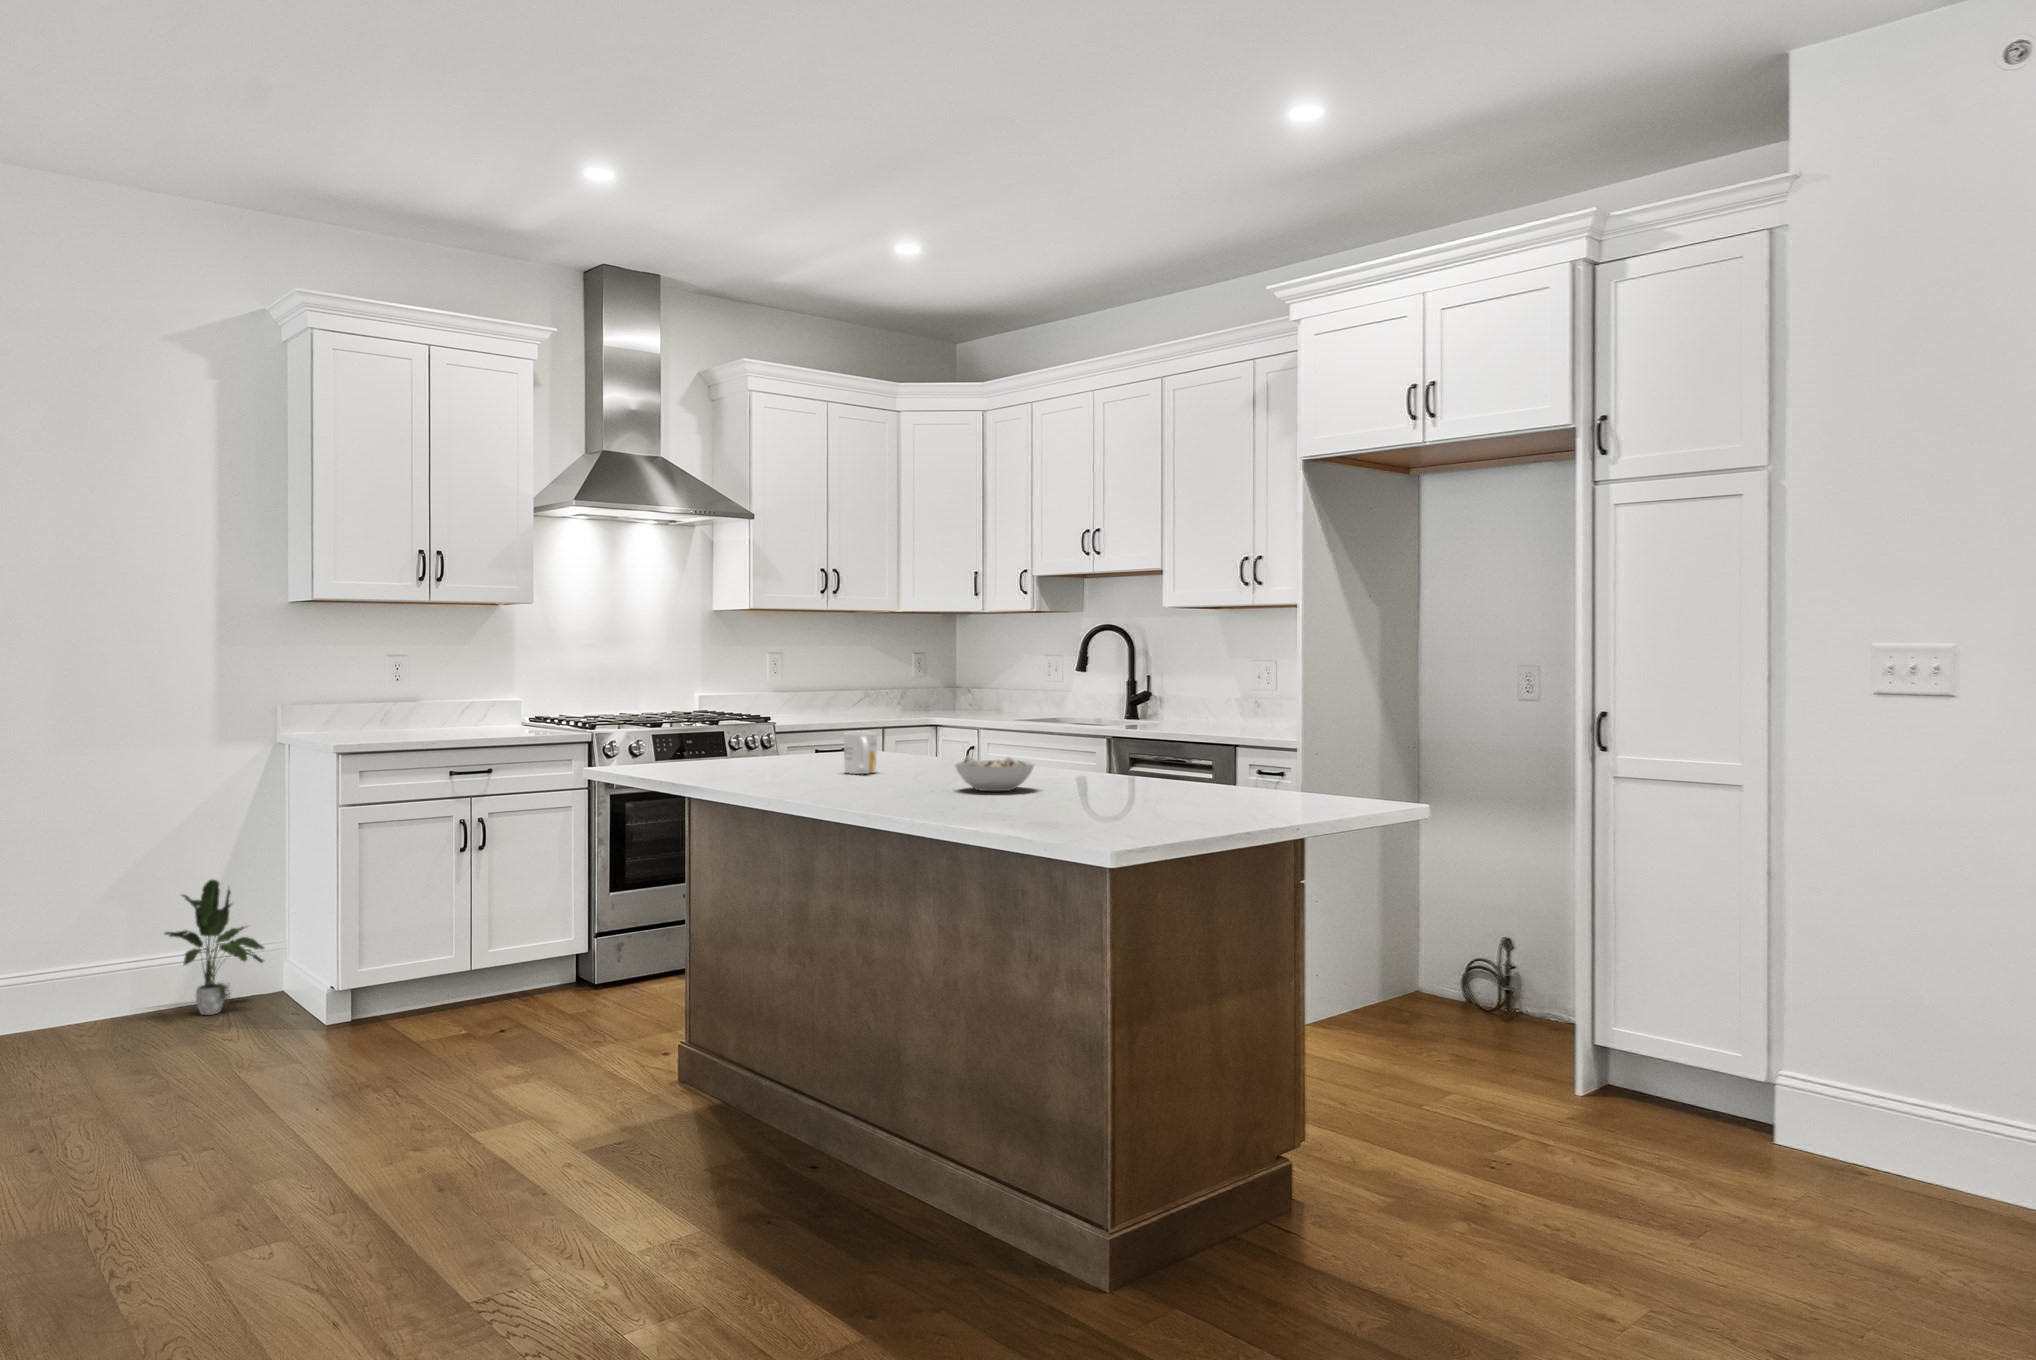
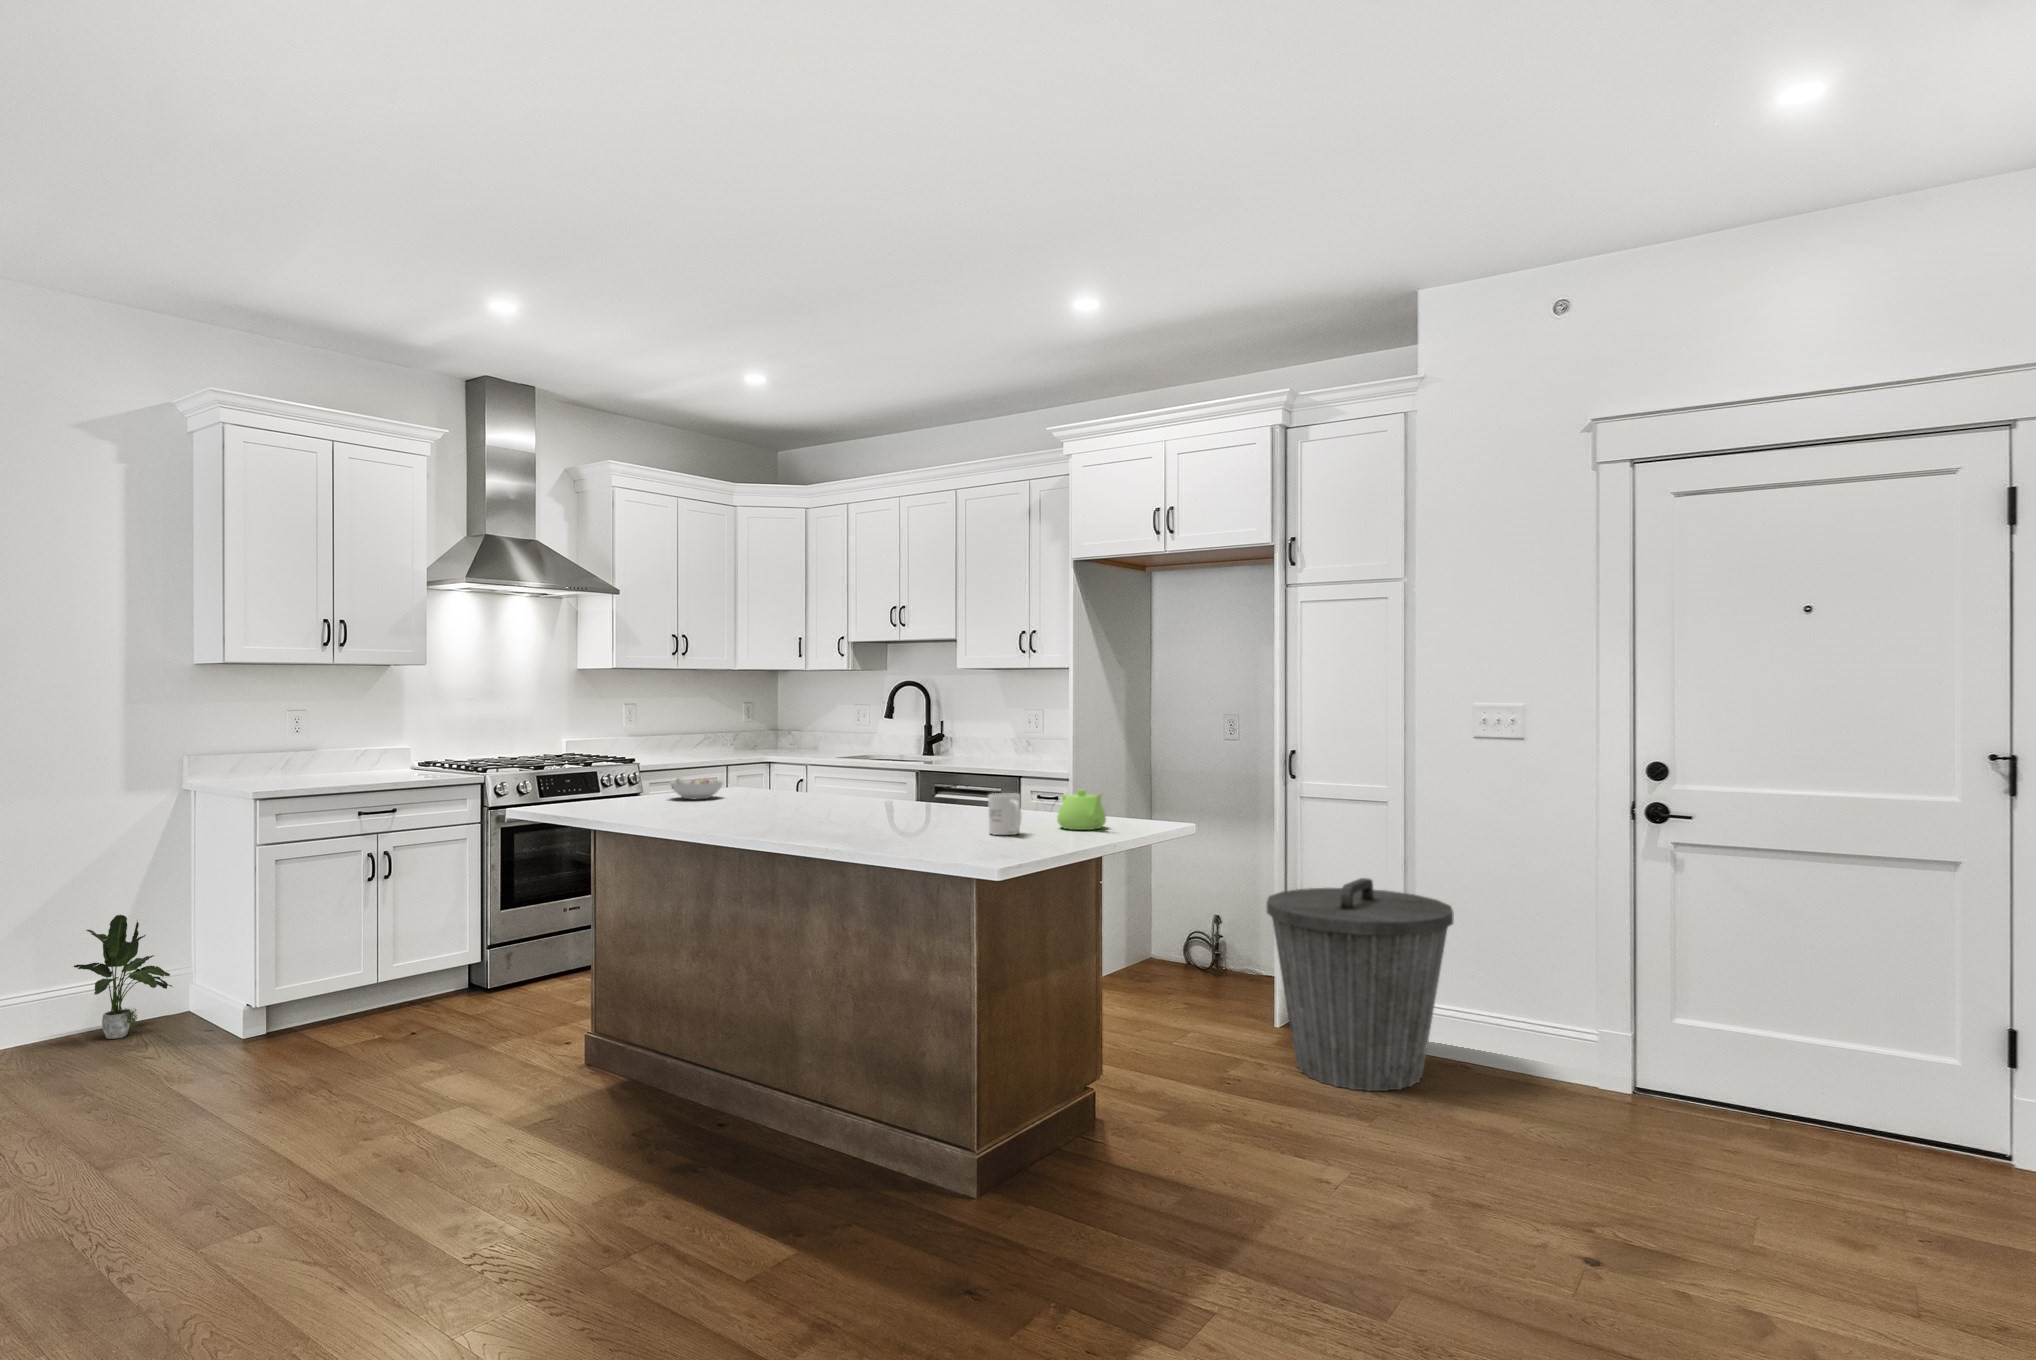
mug: present [844,731,877,774] -> present [988,793,1021,835]
teapot: none [1232,753,1300,808] -> present [1057,789,1106,830]
bowl: present [955,756,1034,791] -> present [671,778,723,799]
trash can: none [1553,892,1839,1197] -> present [1266,878,1454,1091]

